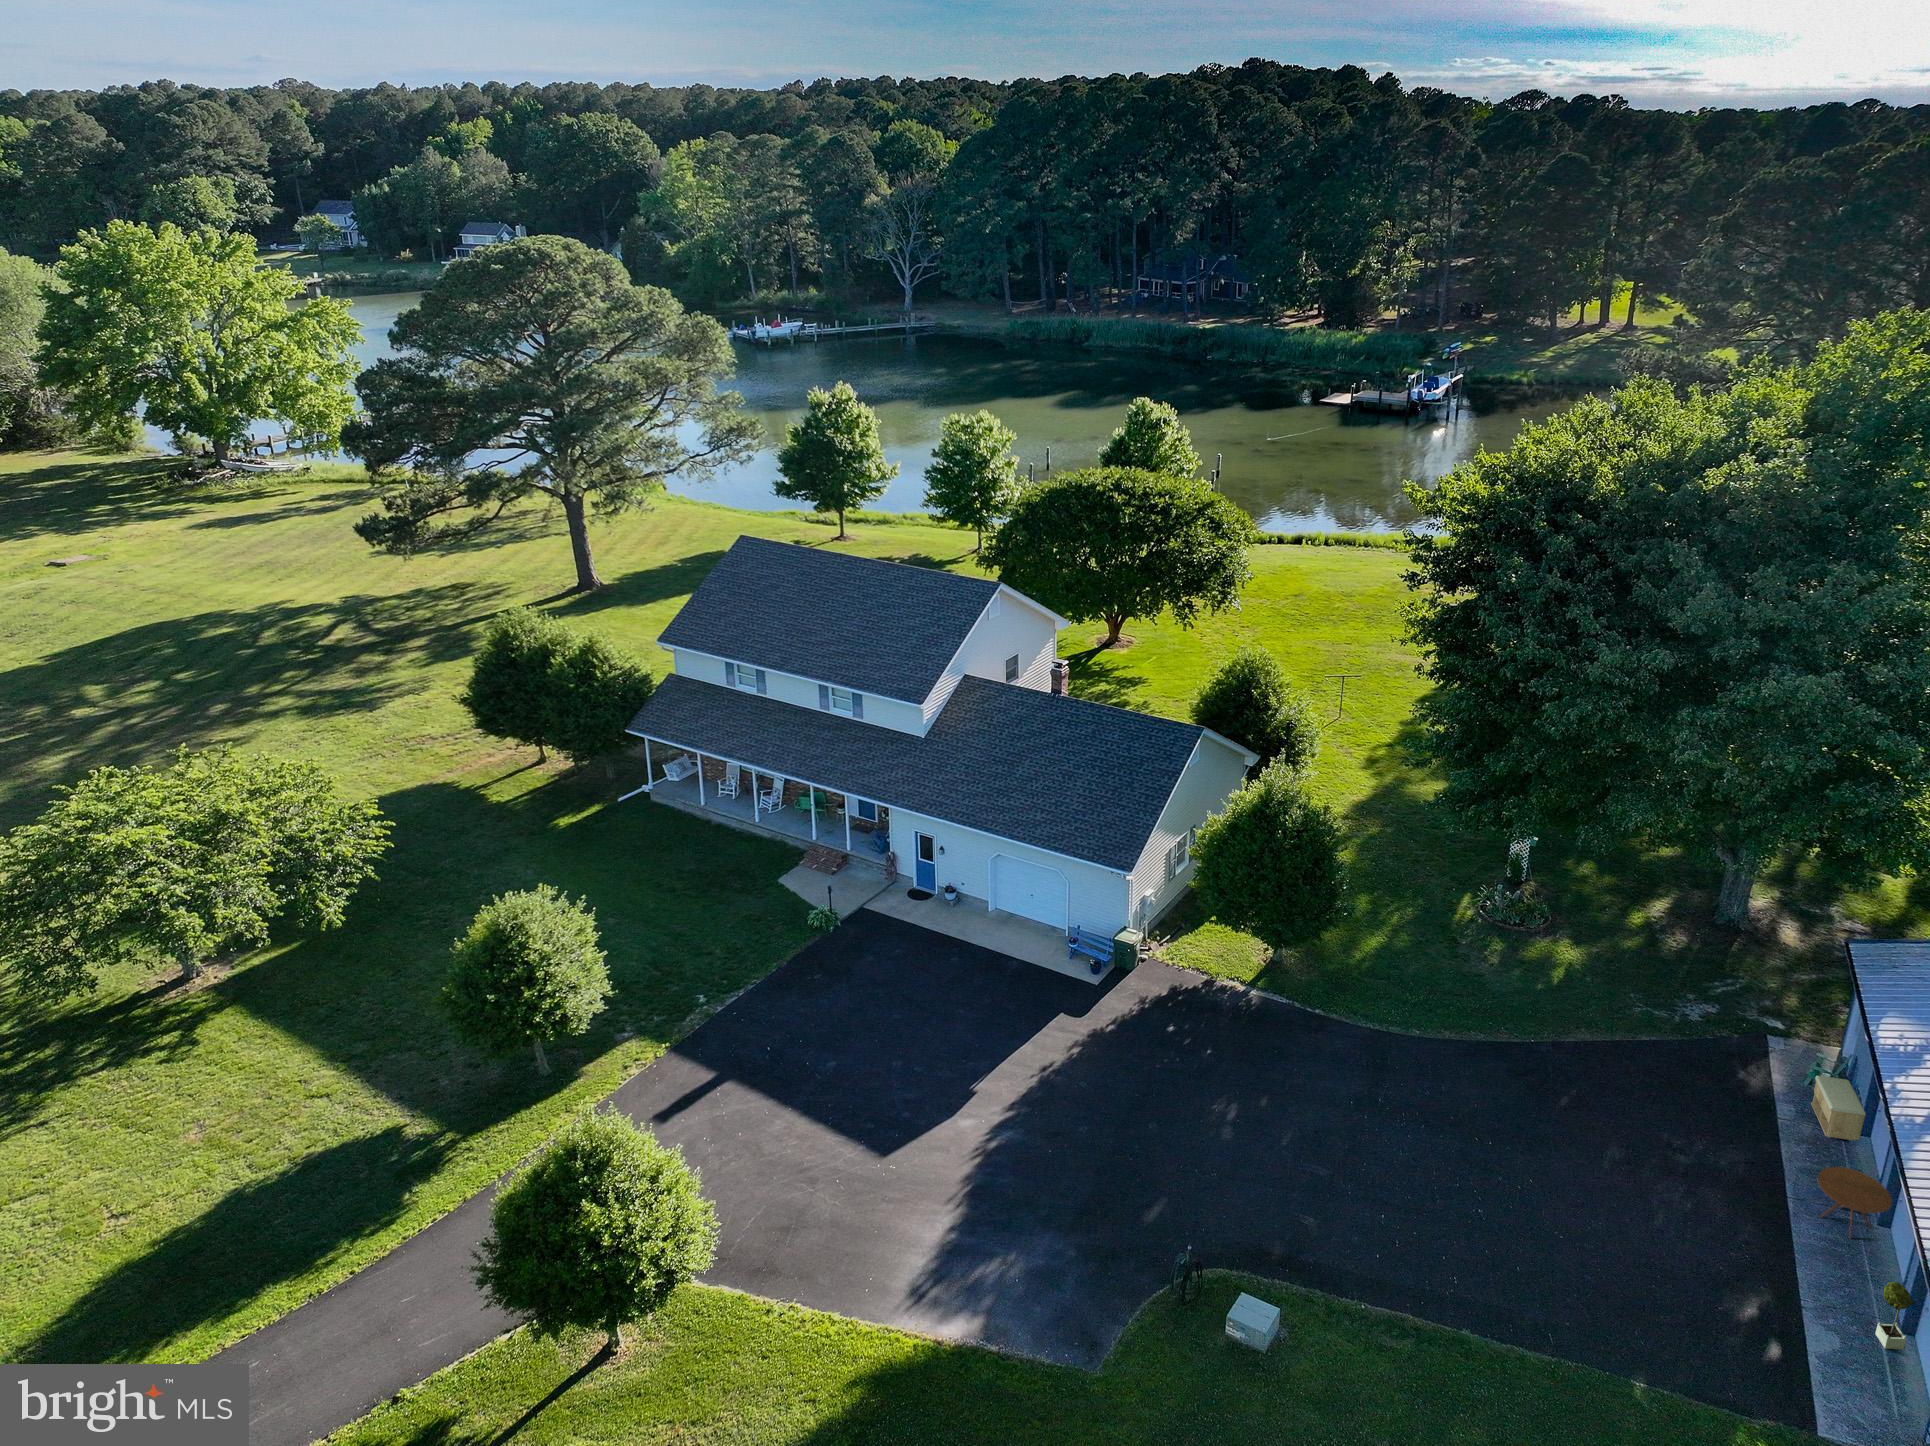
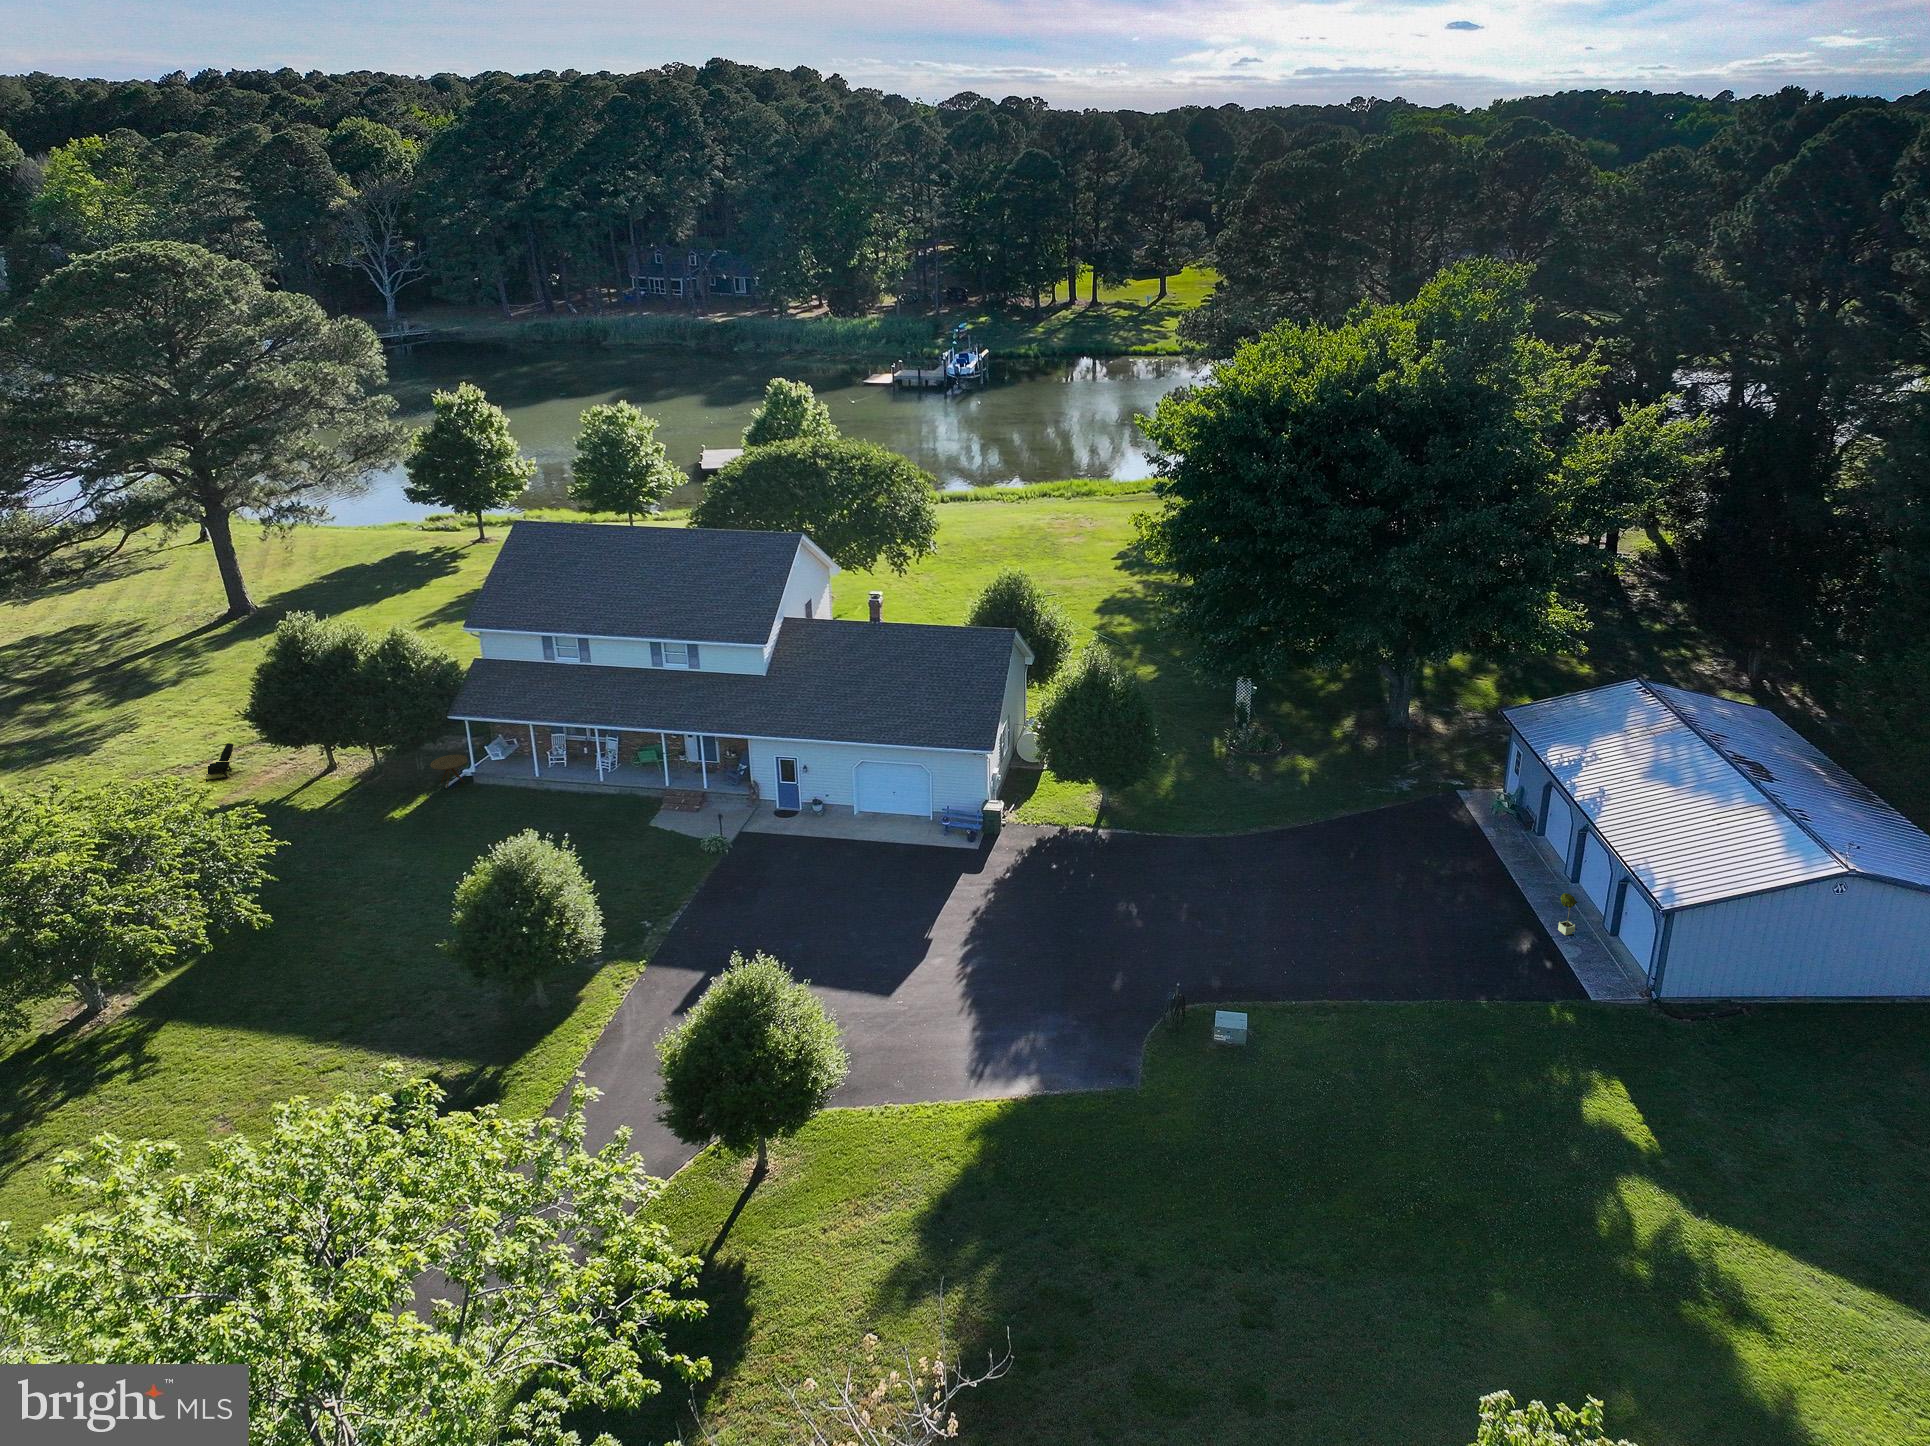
lounge chair: none [446,719,477,753] -> present [204,743,234,782]
storage bench: present [1811,1076,1866,1141] -> none [1483,799,1519,837]
round table: present [1818,1167,1892,1237] -> present [430,755,467,788]

